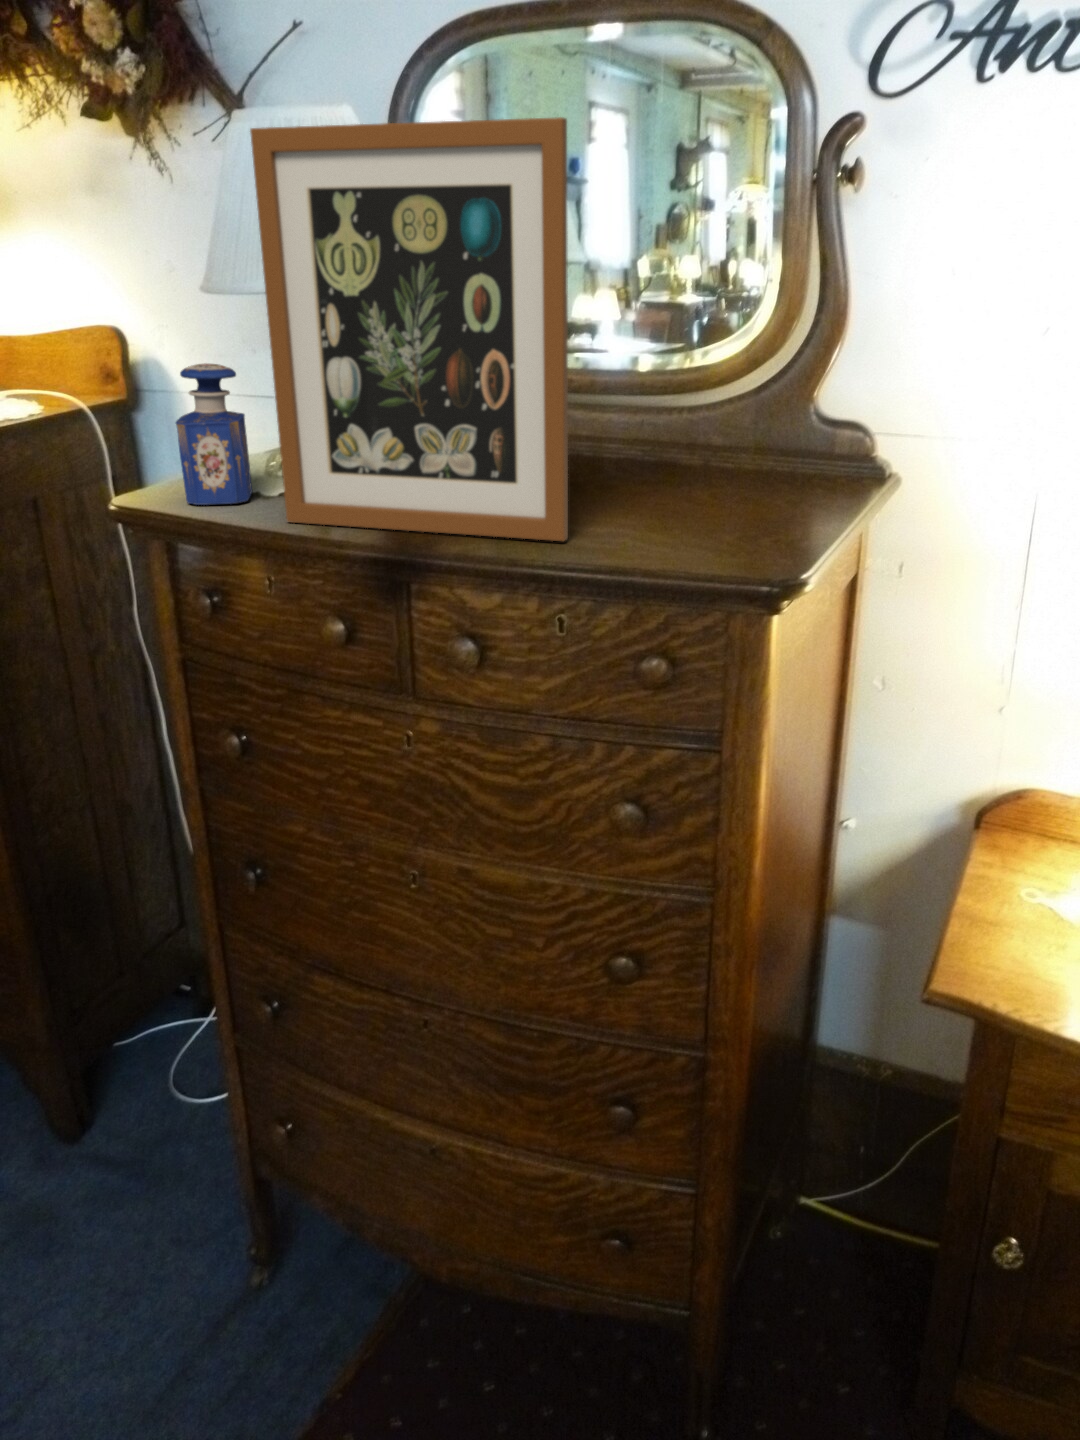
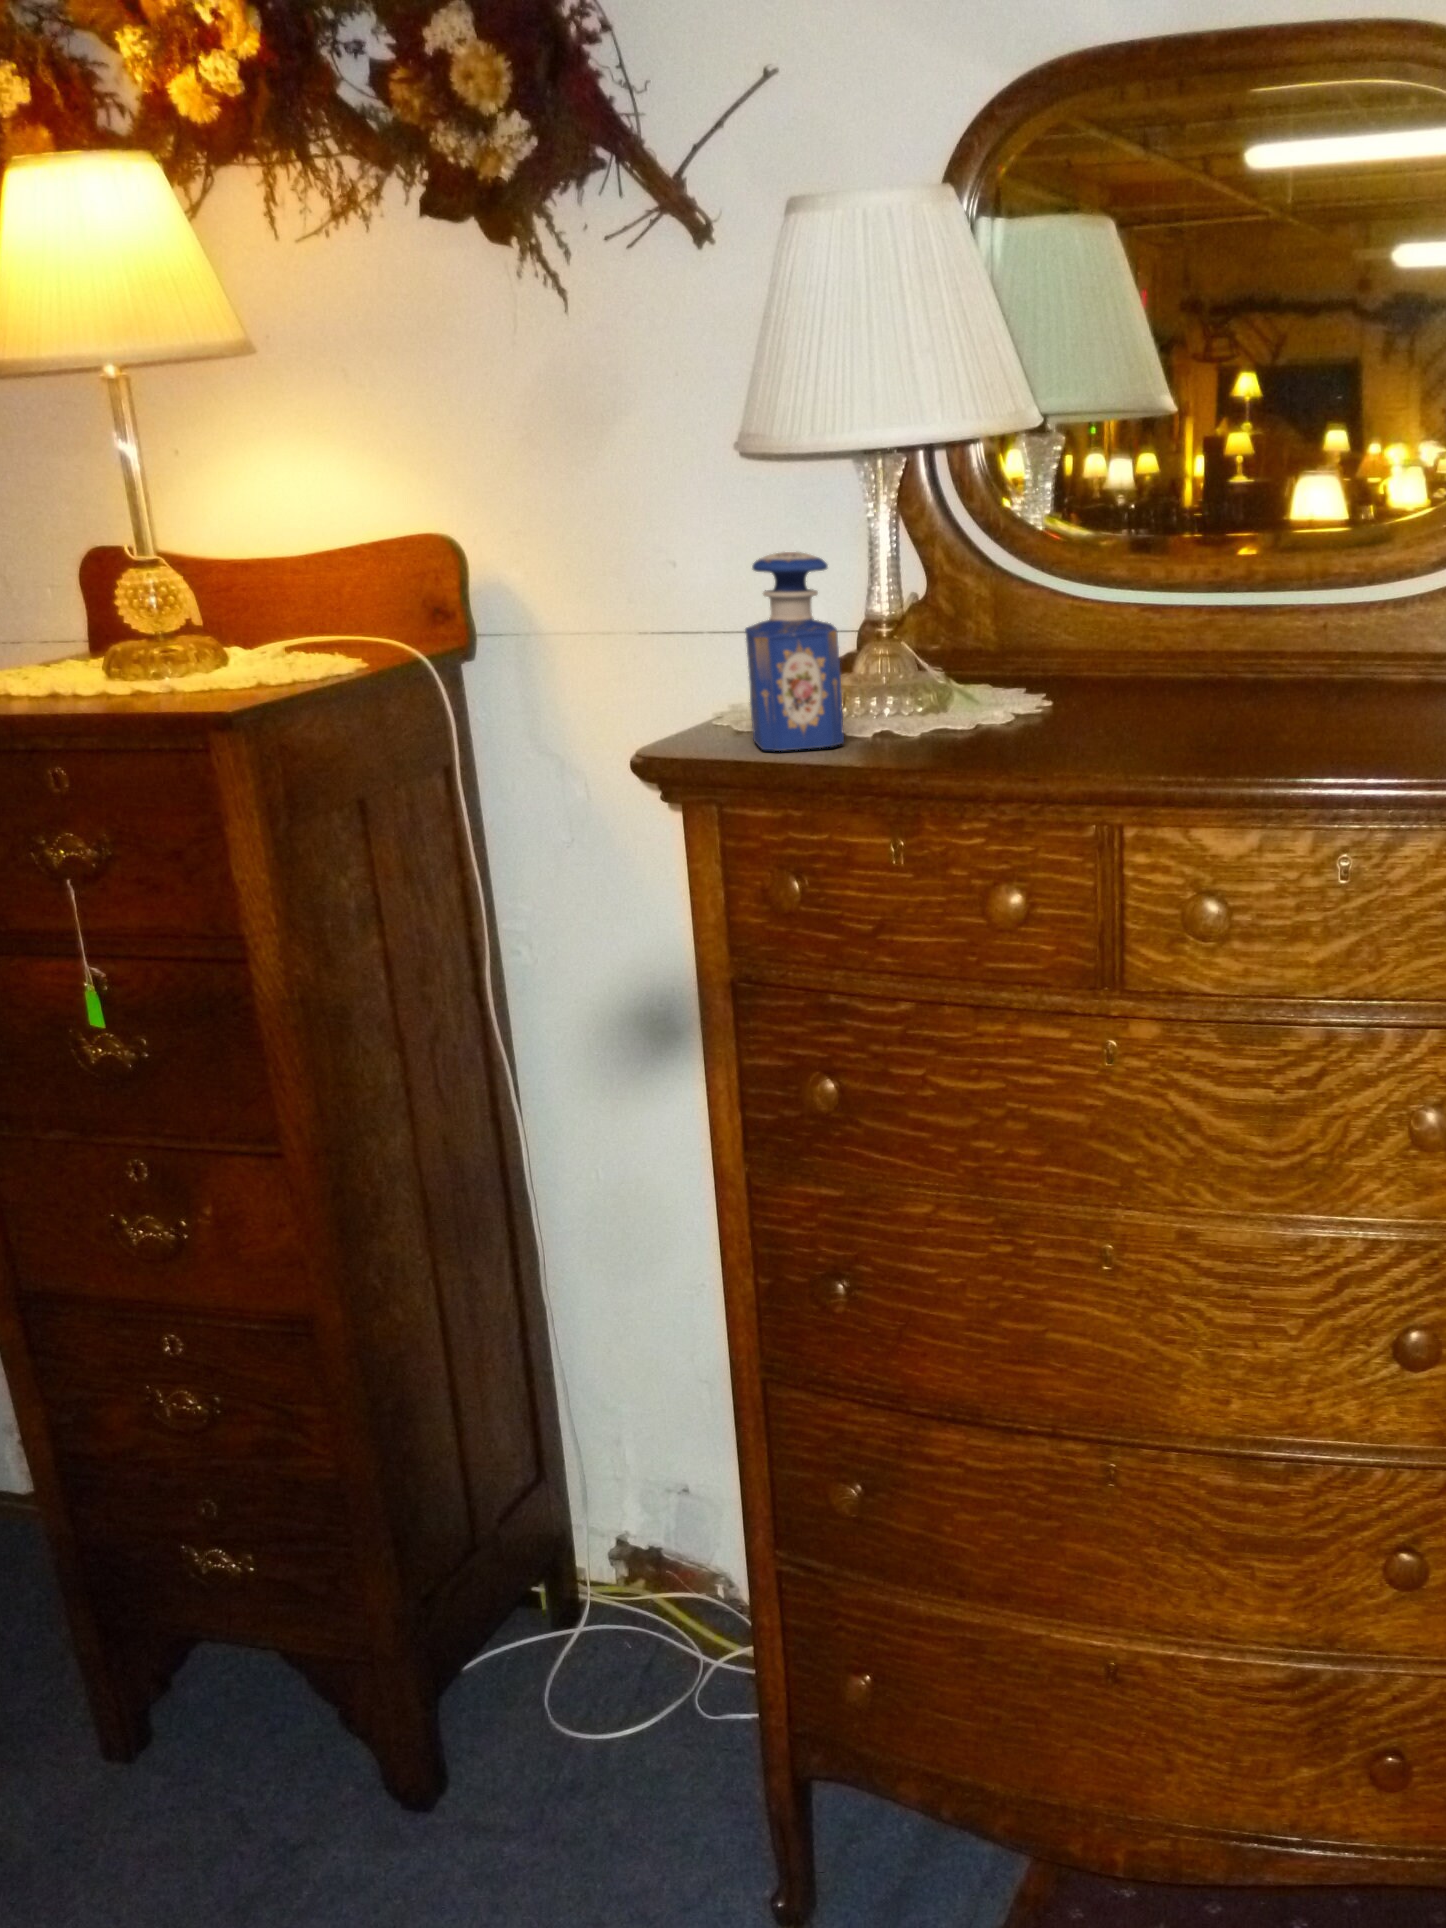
picture frame: present [250,117,568,541] -> none [913,193,1359,761]

